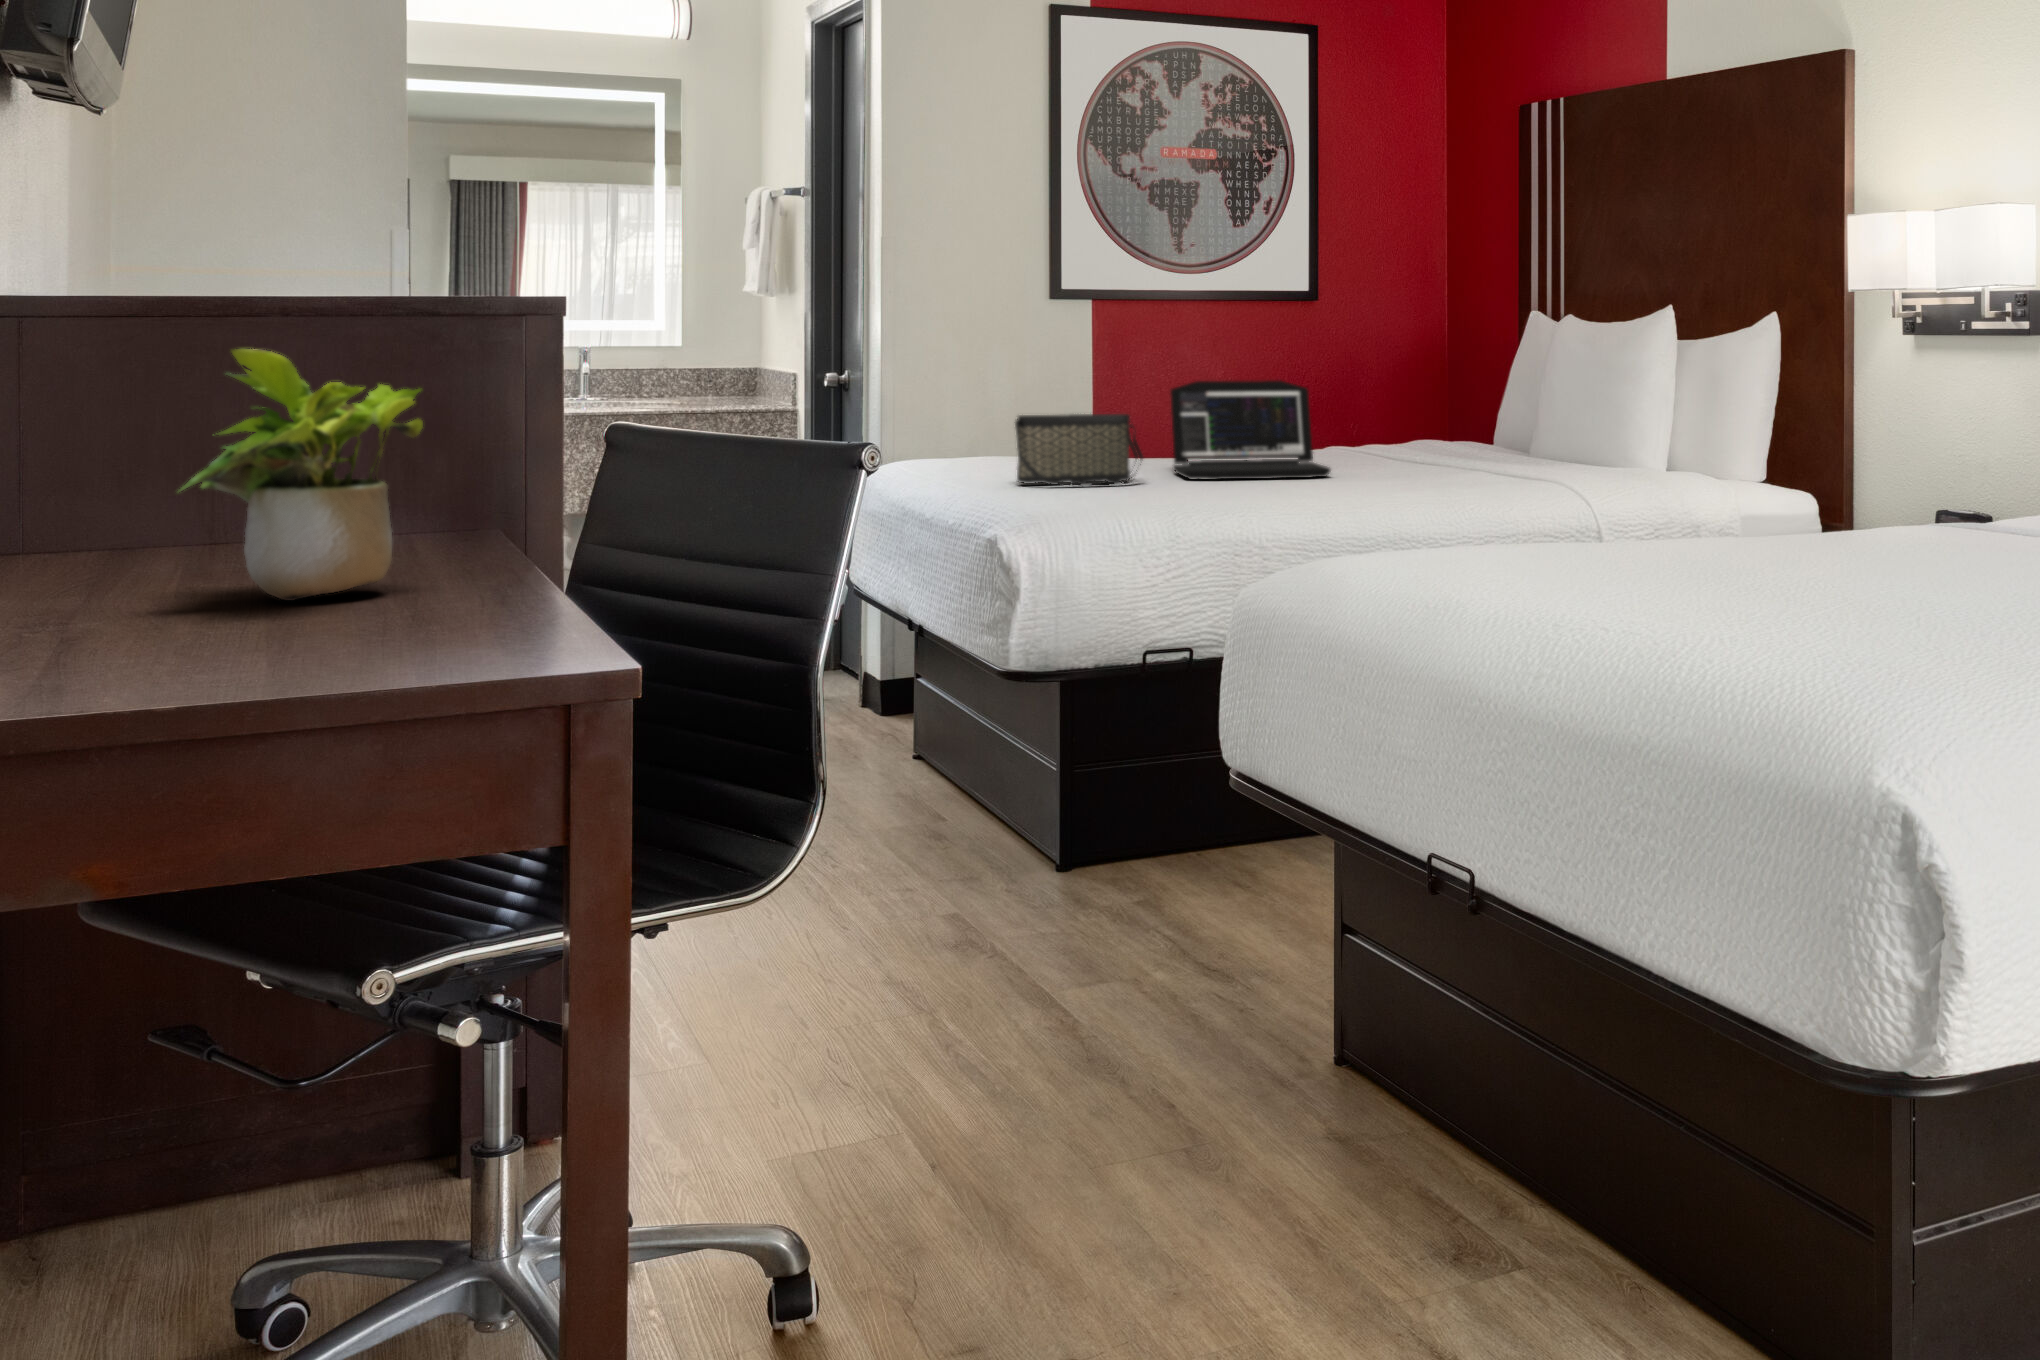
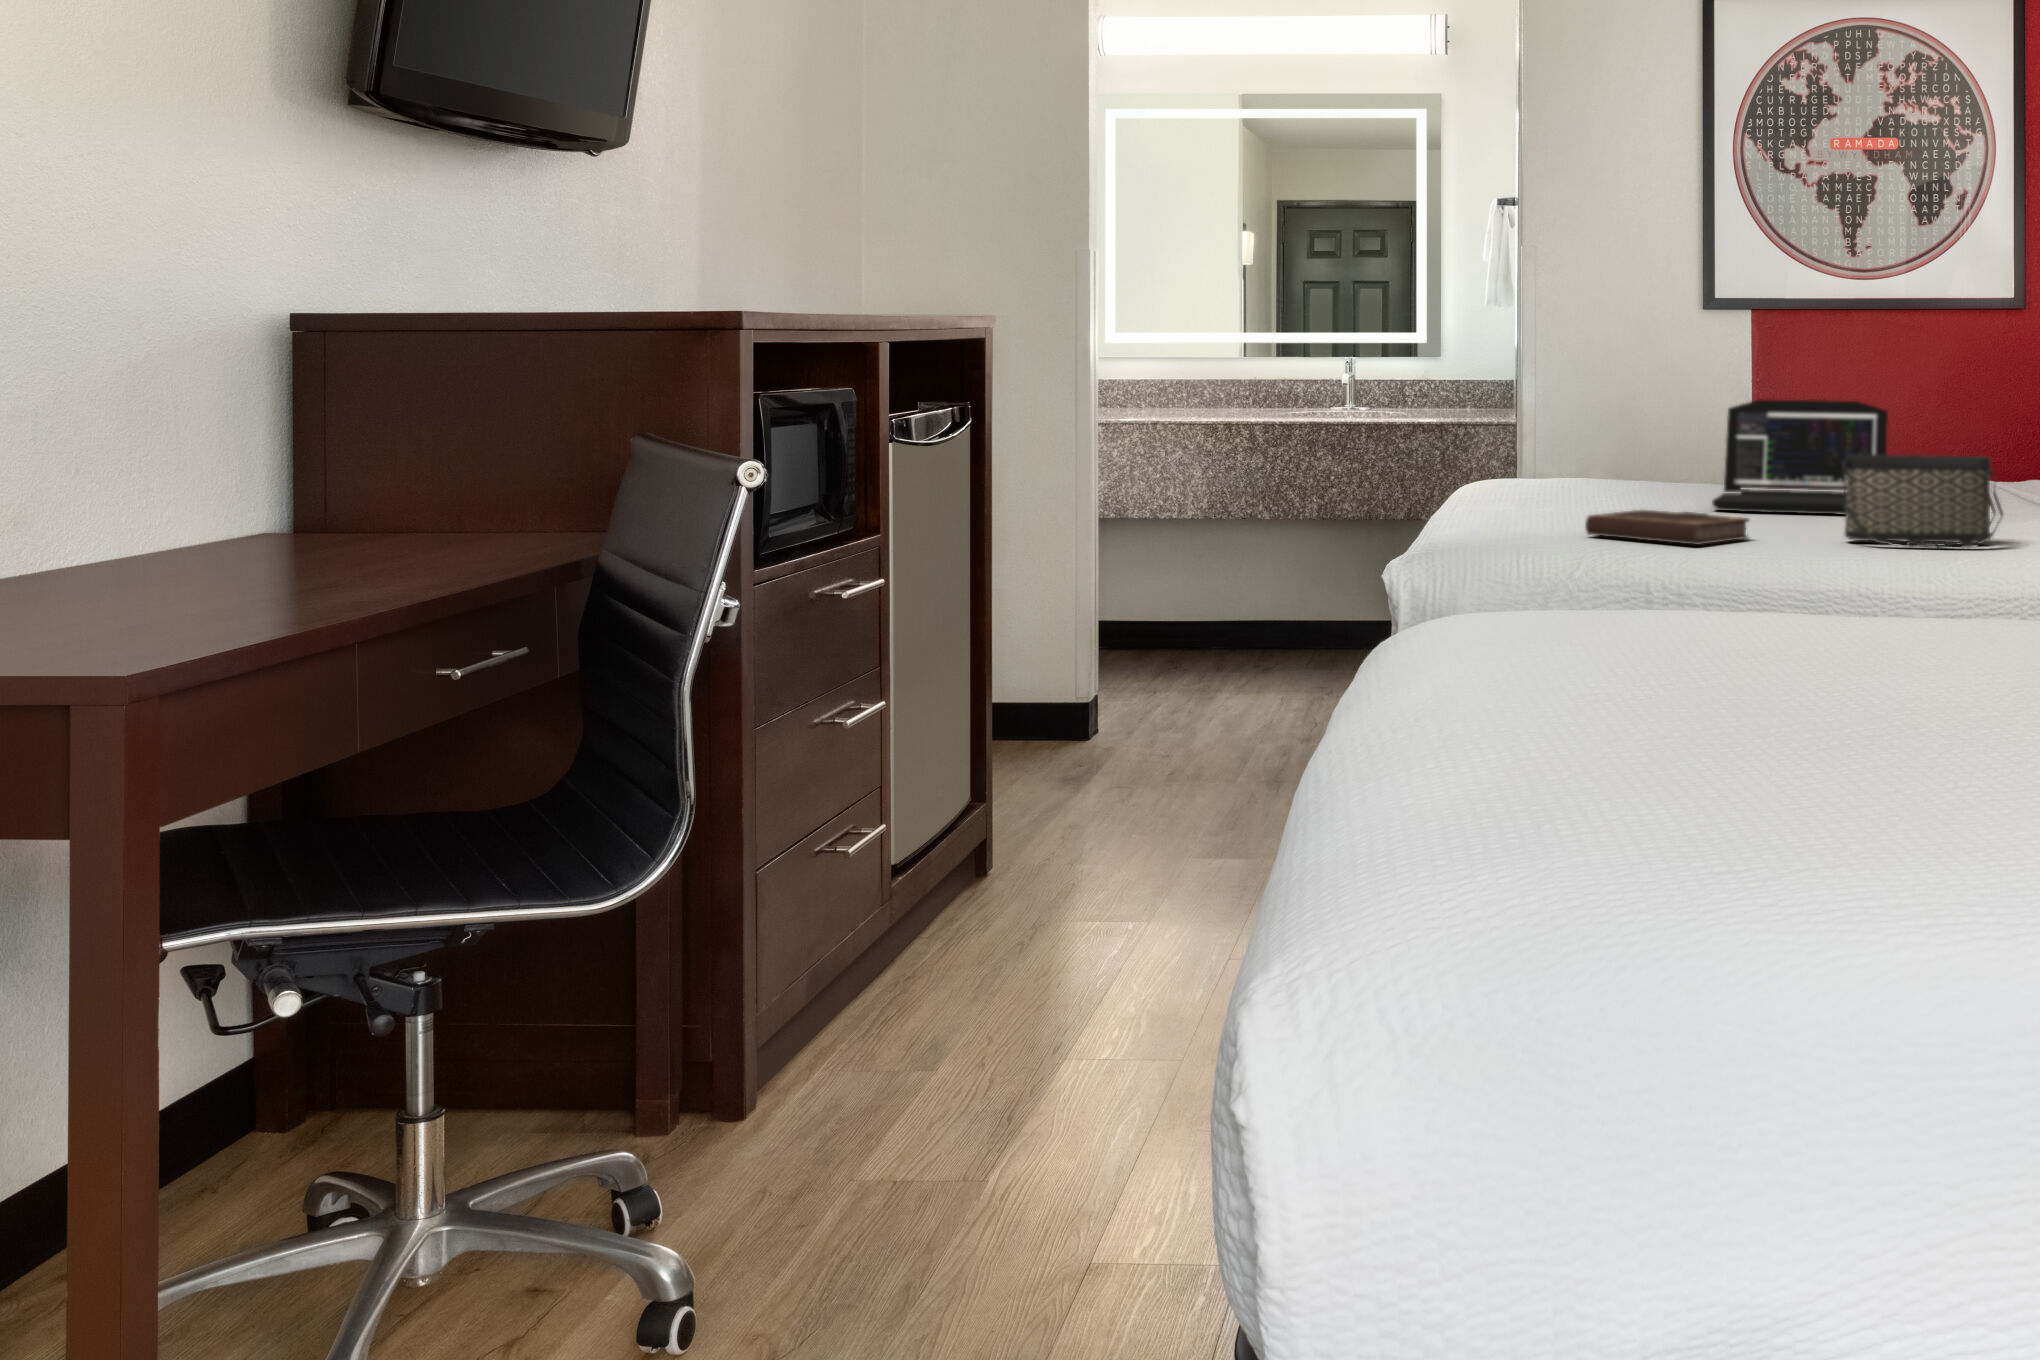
potted plant: present [181,349,423,601] -> none [150,352,388,580]
handbag: present [1015,414,1143,486] -> present [1843,455,2003,548]
notebook: none [1152,479,1292,506] -> present [1585,510,1748,545]

